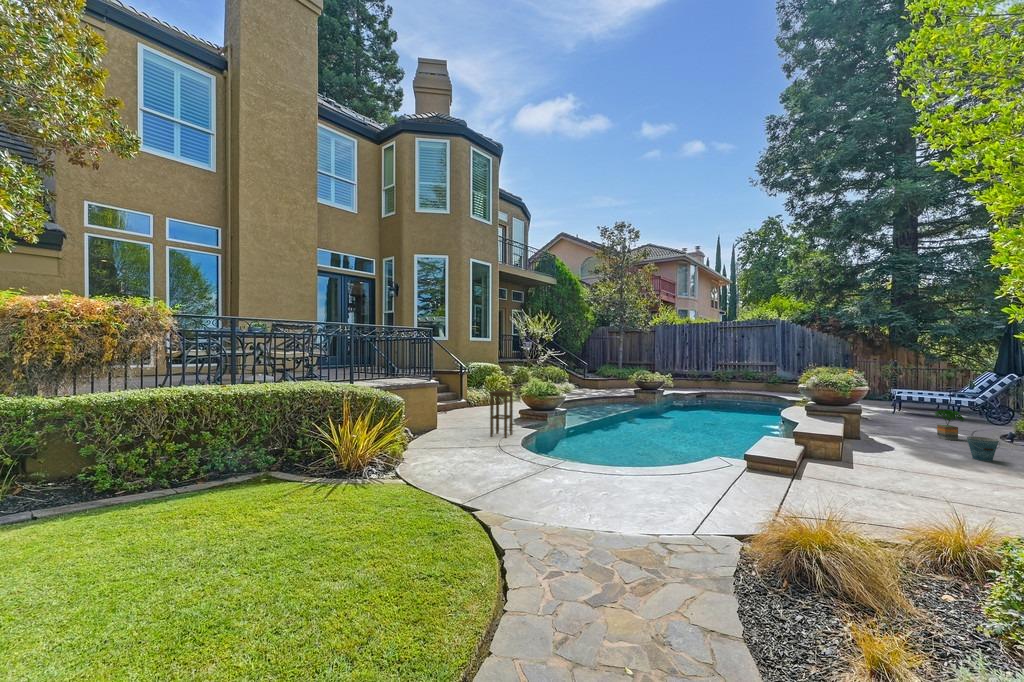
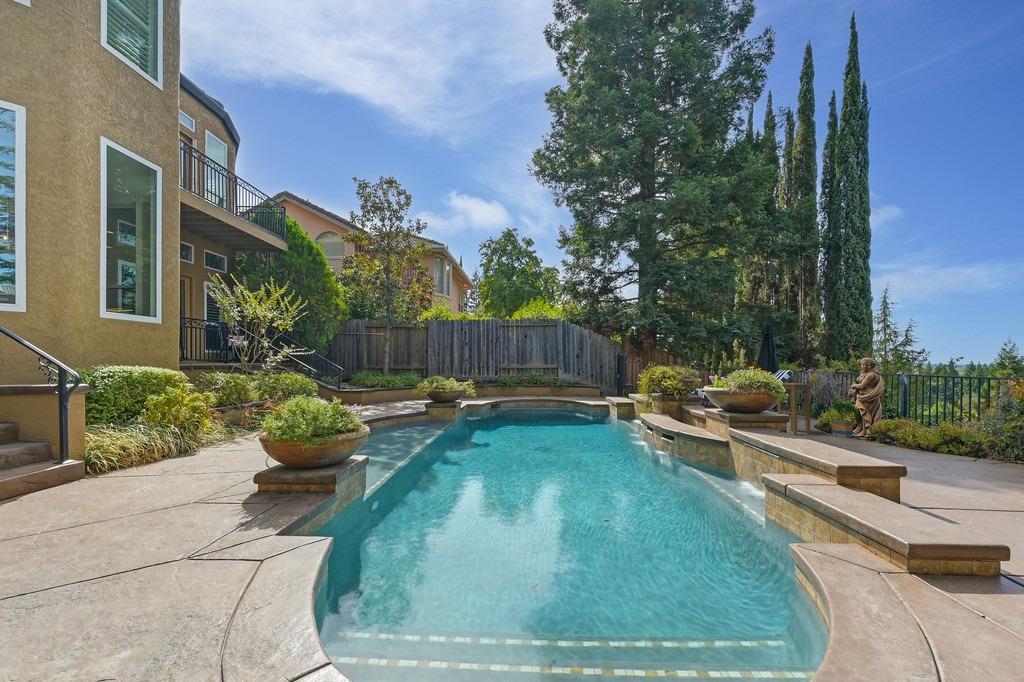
stool: present [490,390,513,438] -> present [778,383,811,435]
bucket: present [967,436,999,461] -> none [943,433,984,464]

